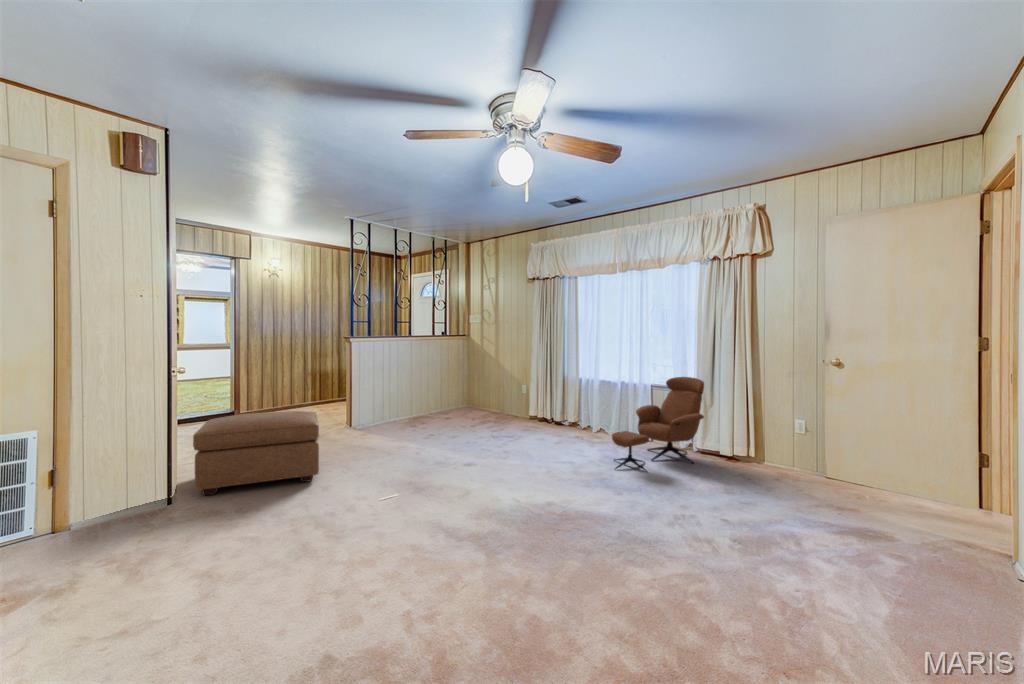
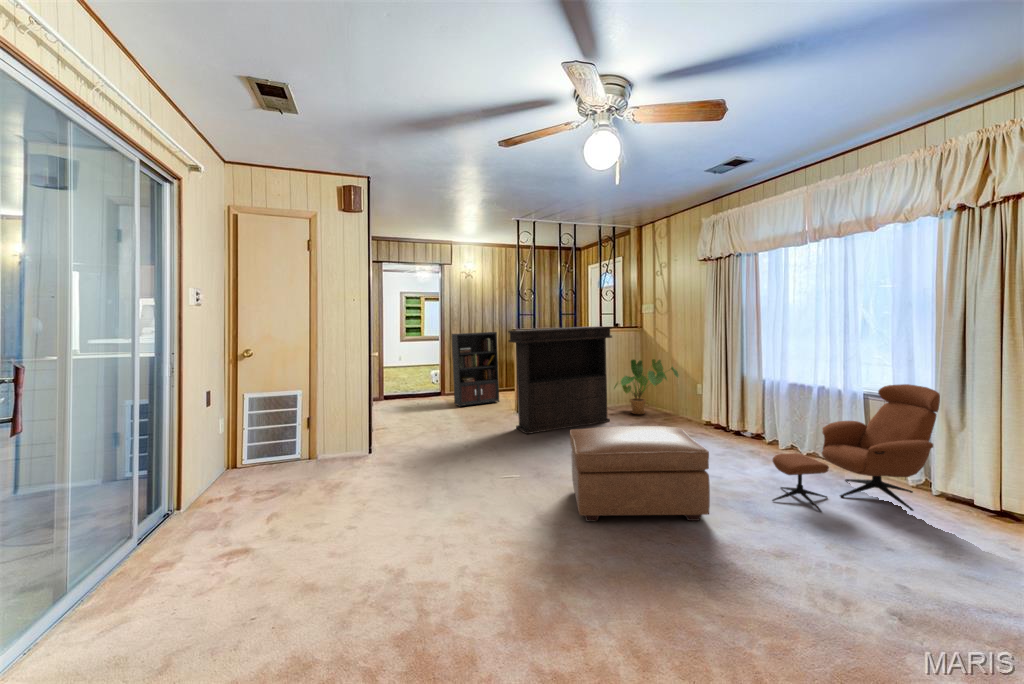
console table: none [352,332,454,442] -> present [508,326,612,434]
bookcase: none [258,336,317,421] -> present [452,332,499,406]
house plant: none [447,365,506,416] -> present [614,359,679,414]
ottoman: present [193,411,319,495] -> present [570,426,710,521]

